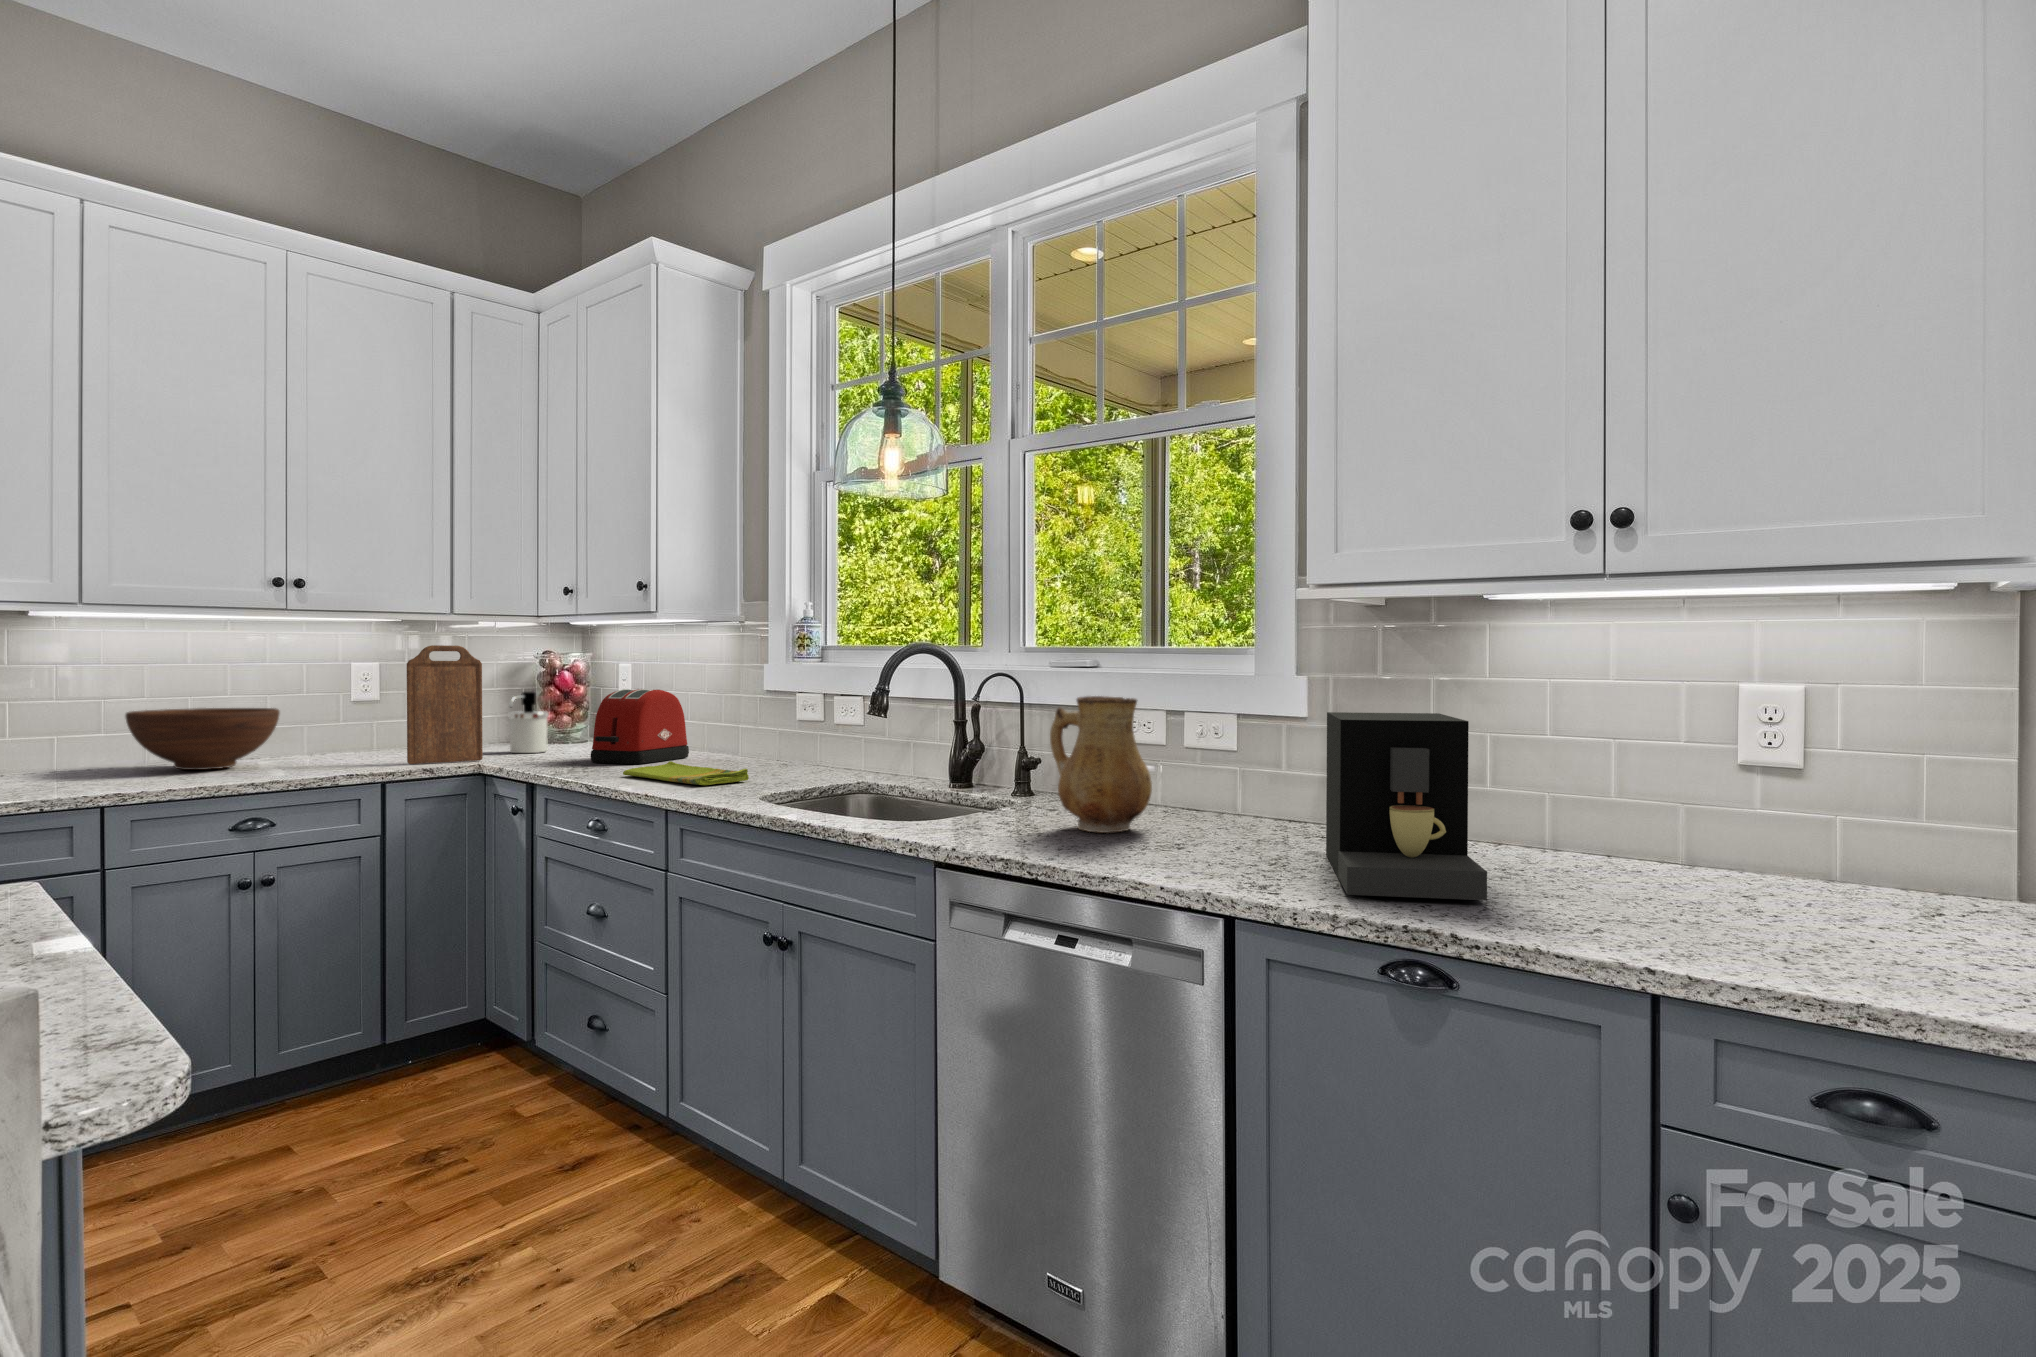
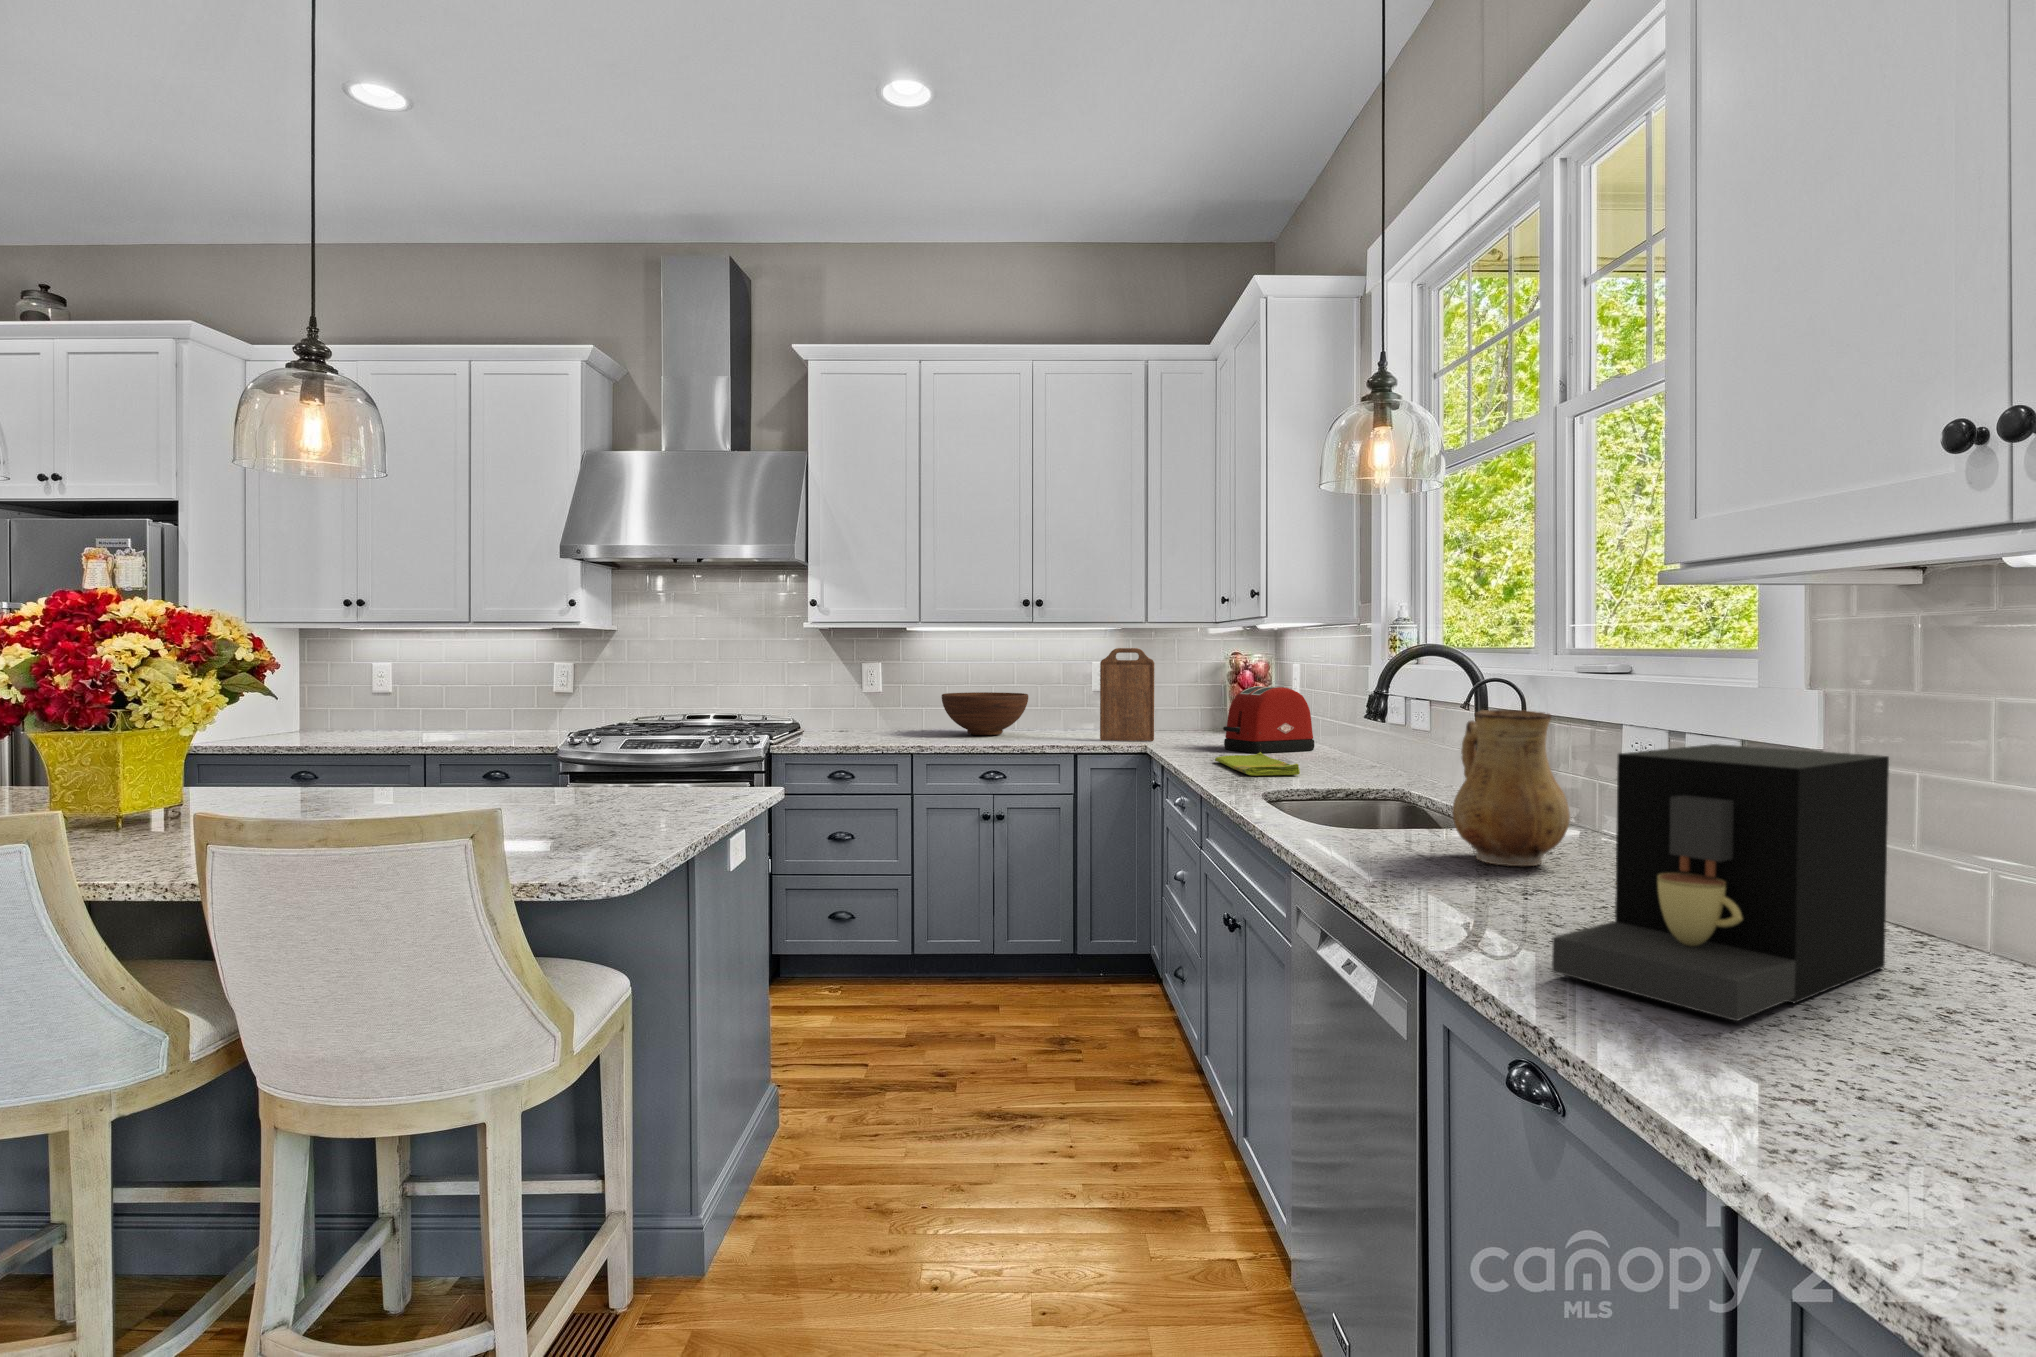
soap dispenser: present [508,692,549,753] -> none [1183,686,1221,738]

